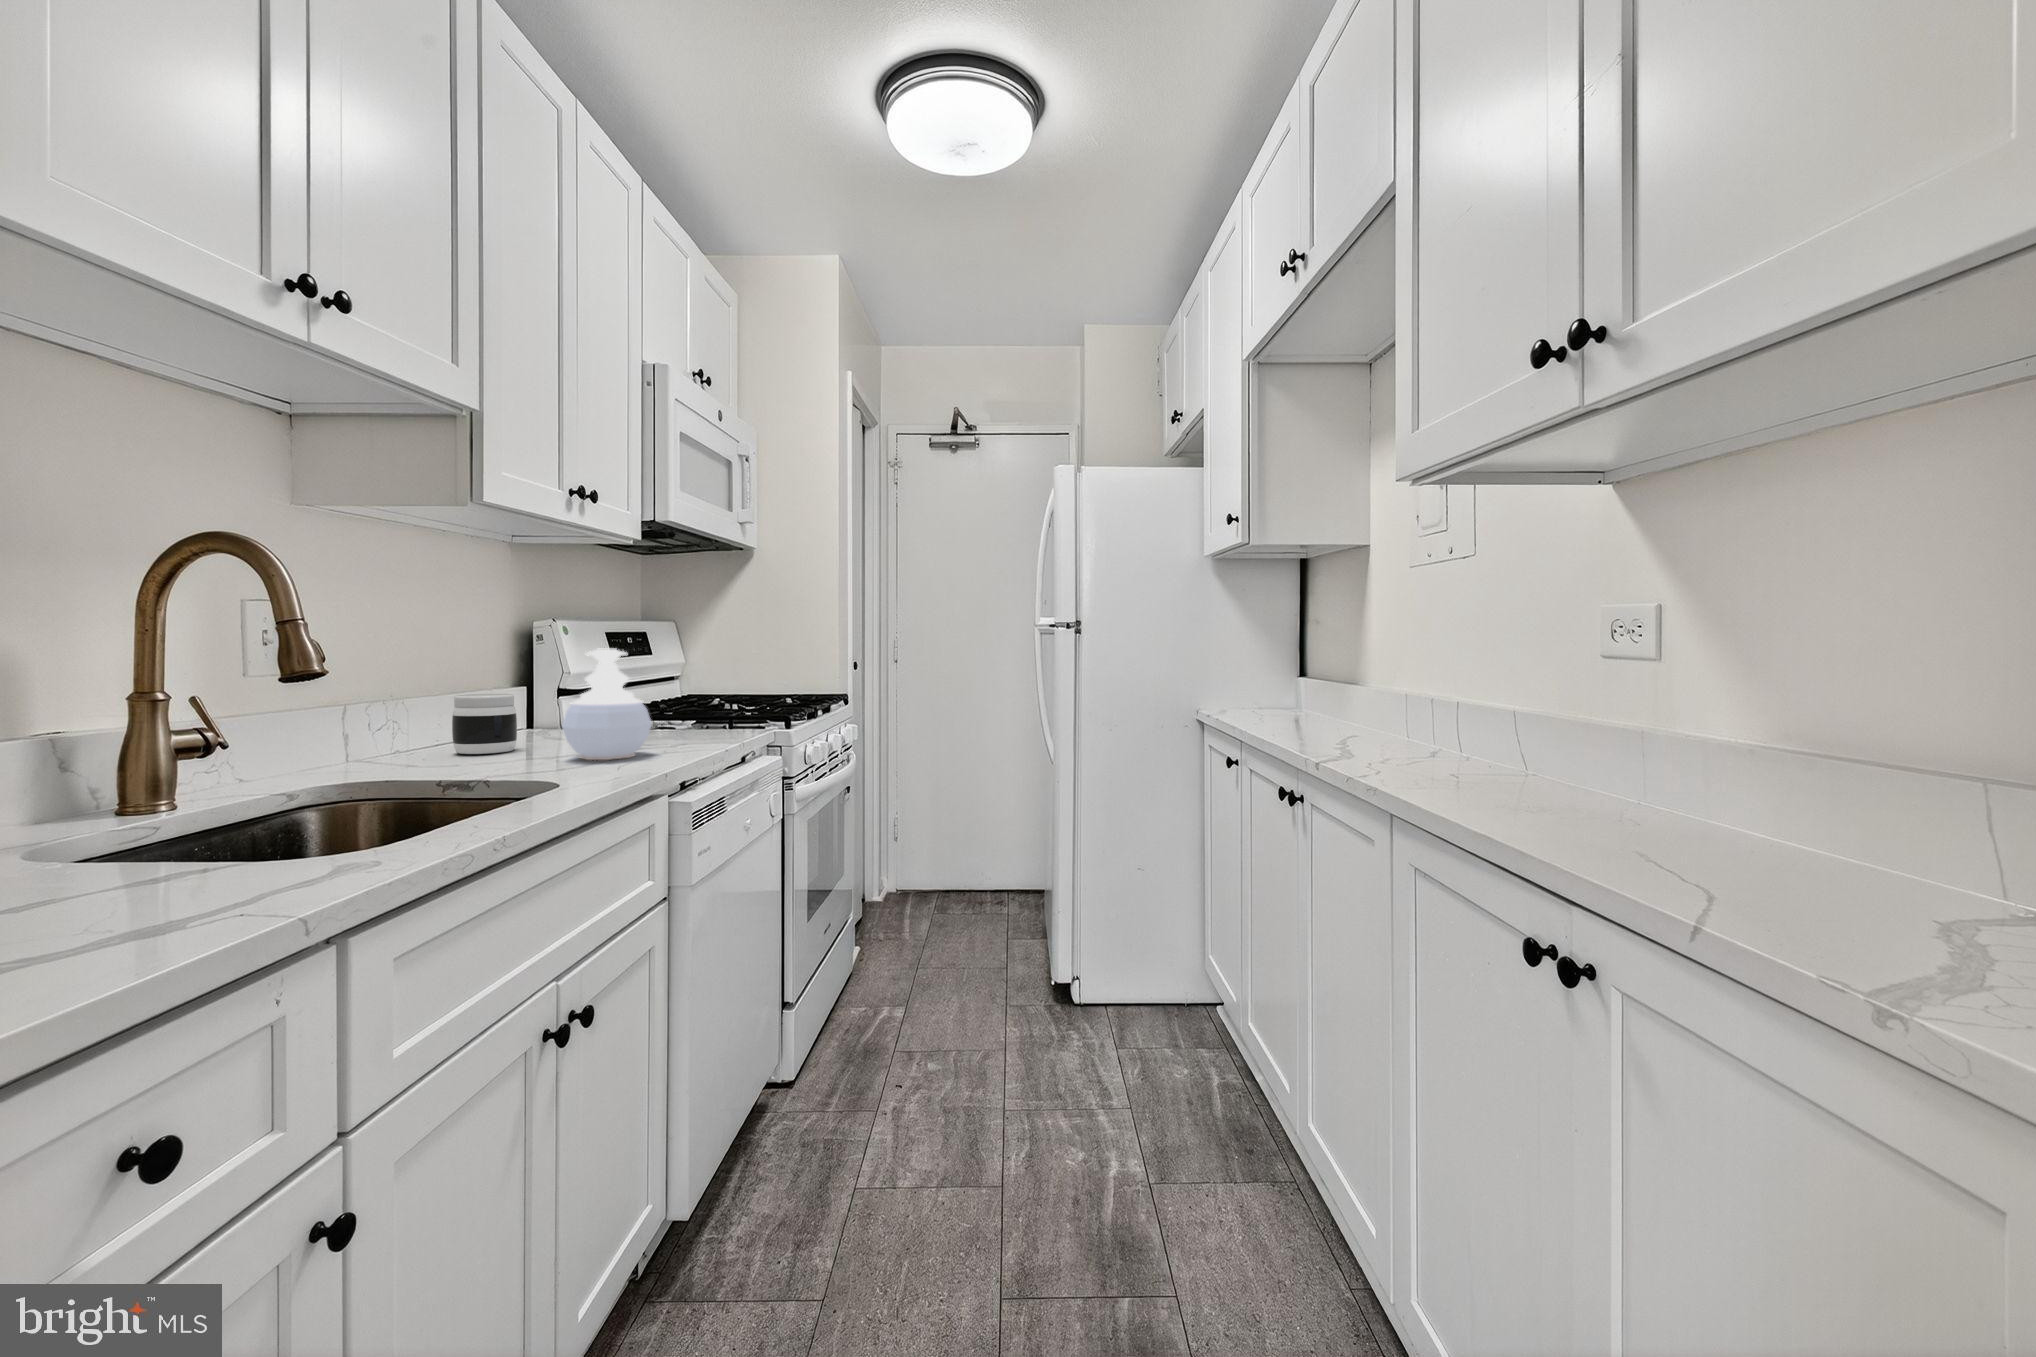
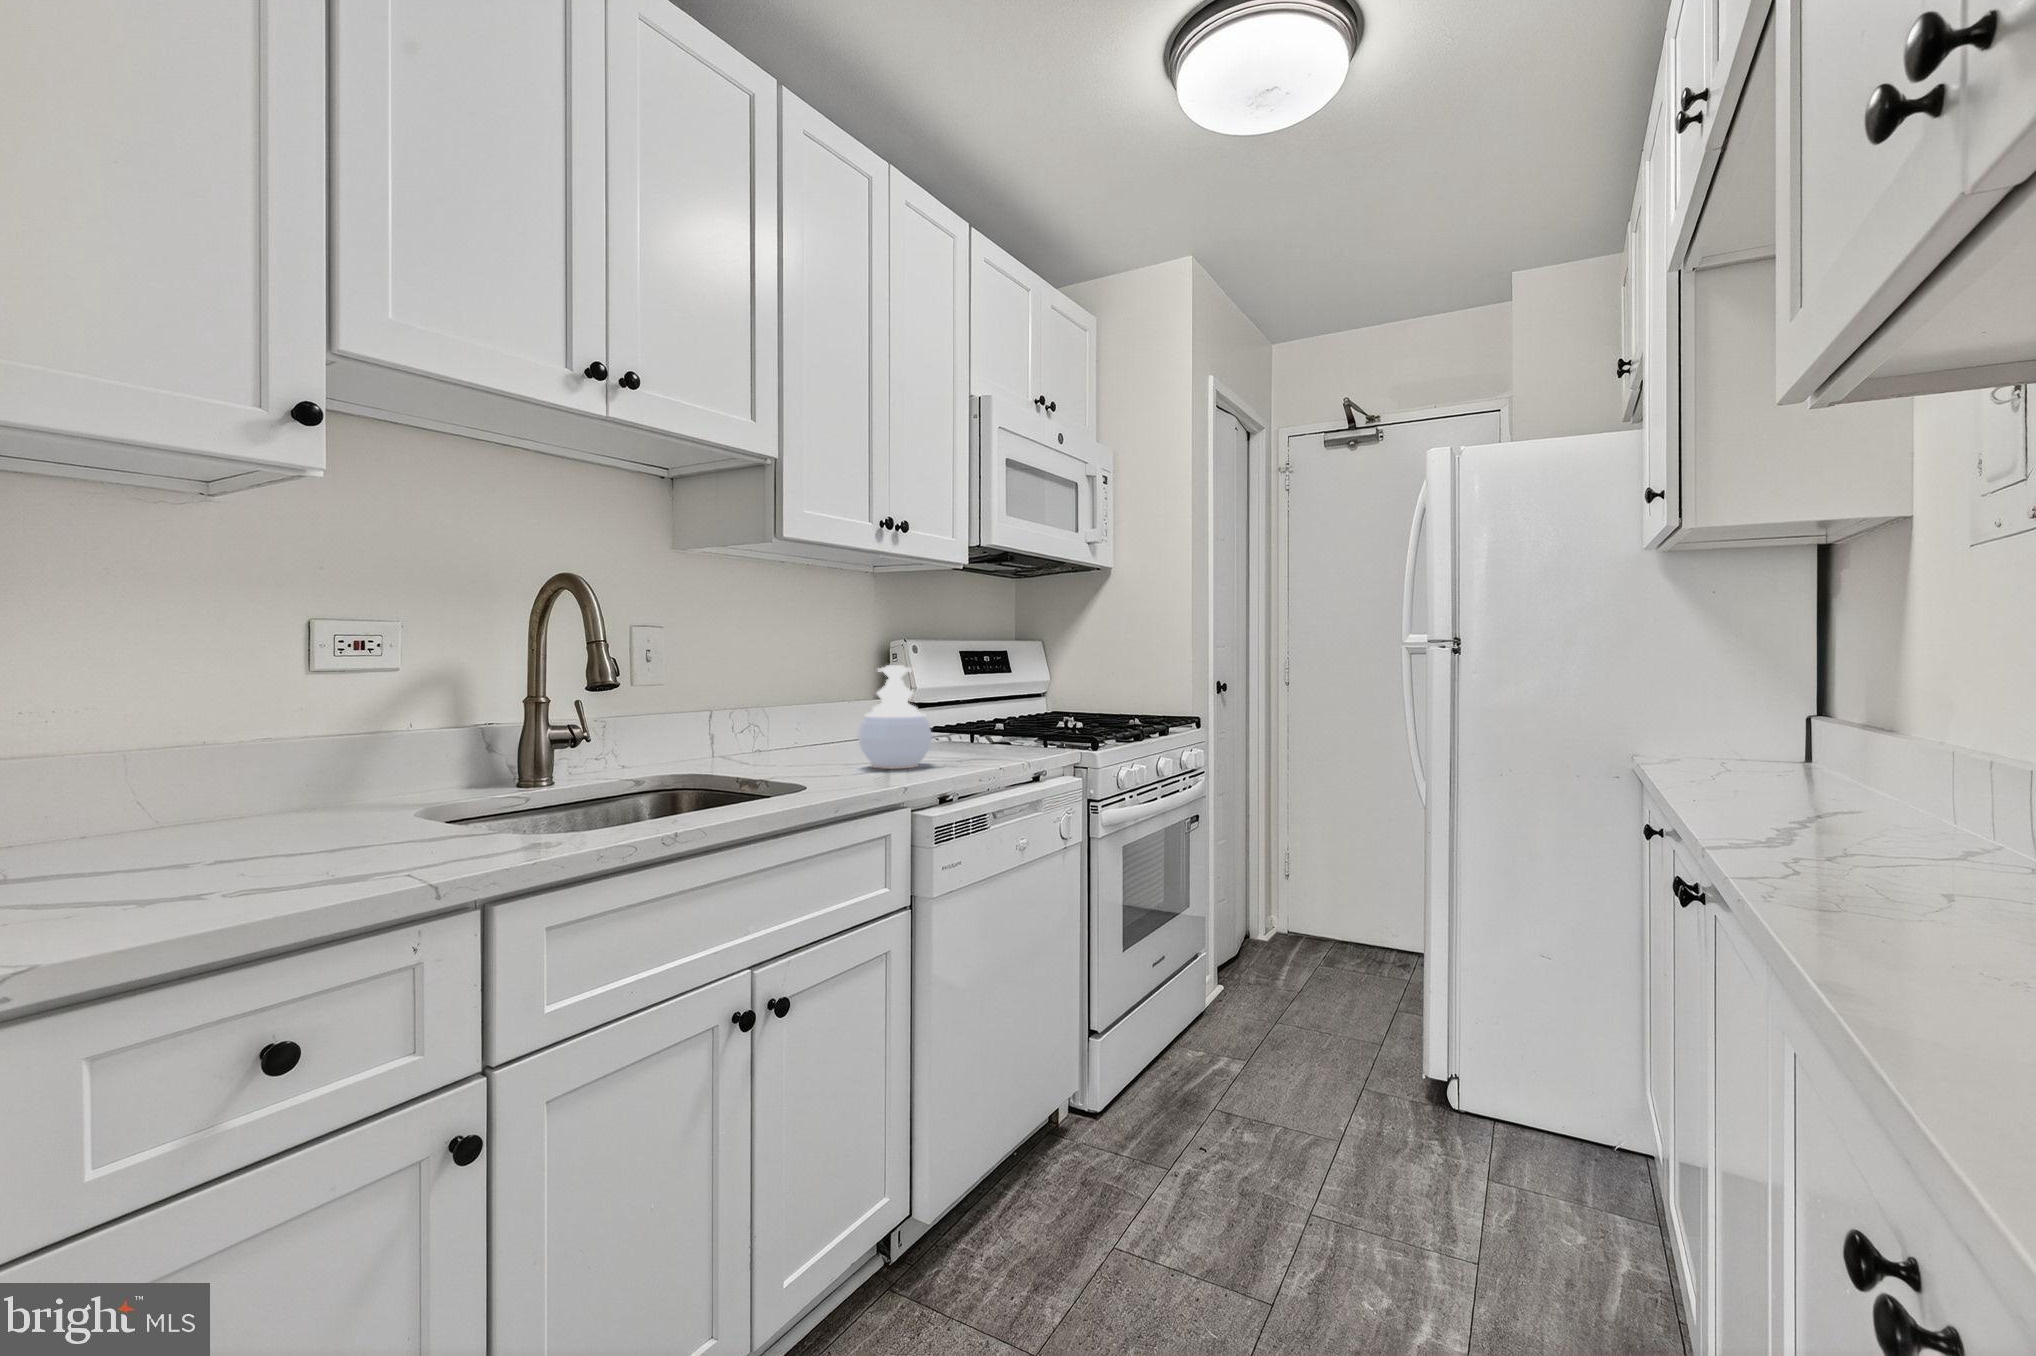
jar: present [452,694,517,754] -> none [794,706,844,758]

